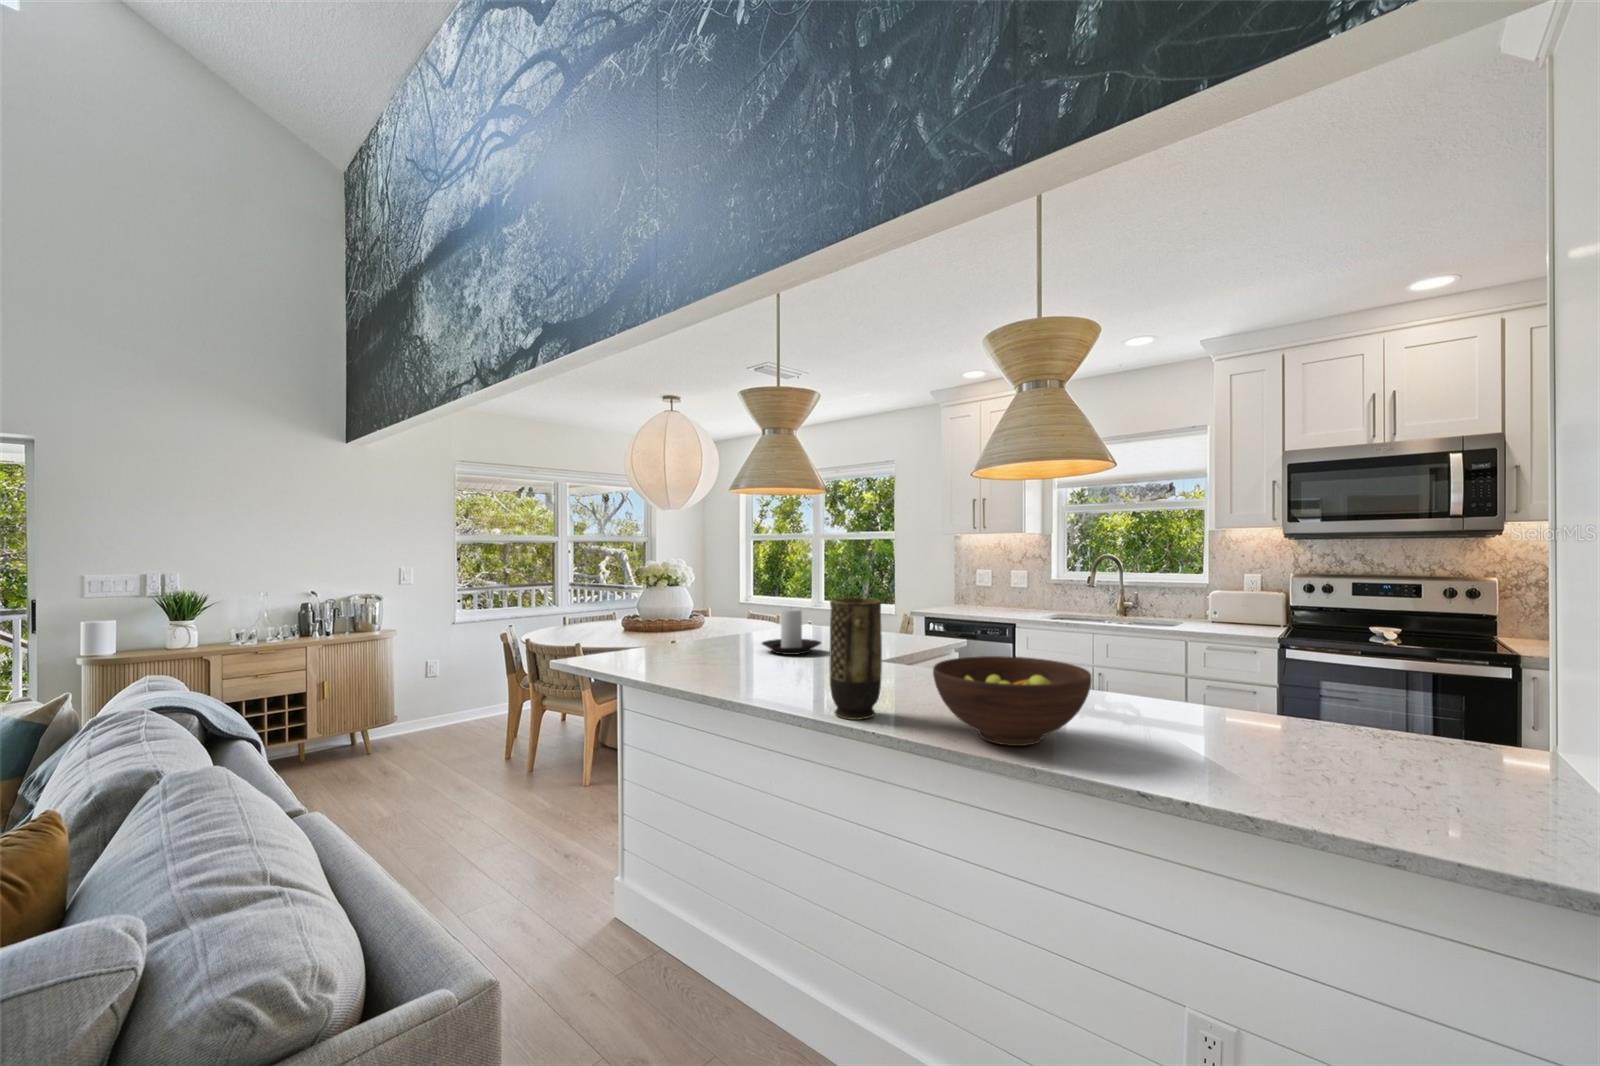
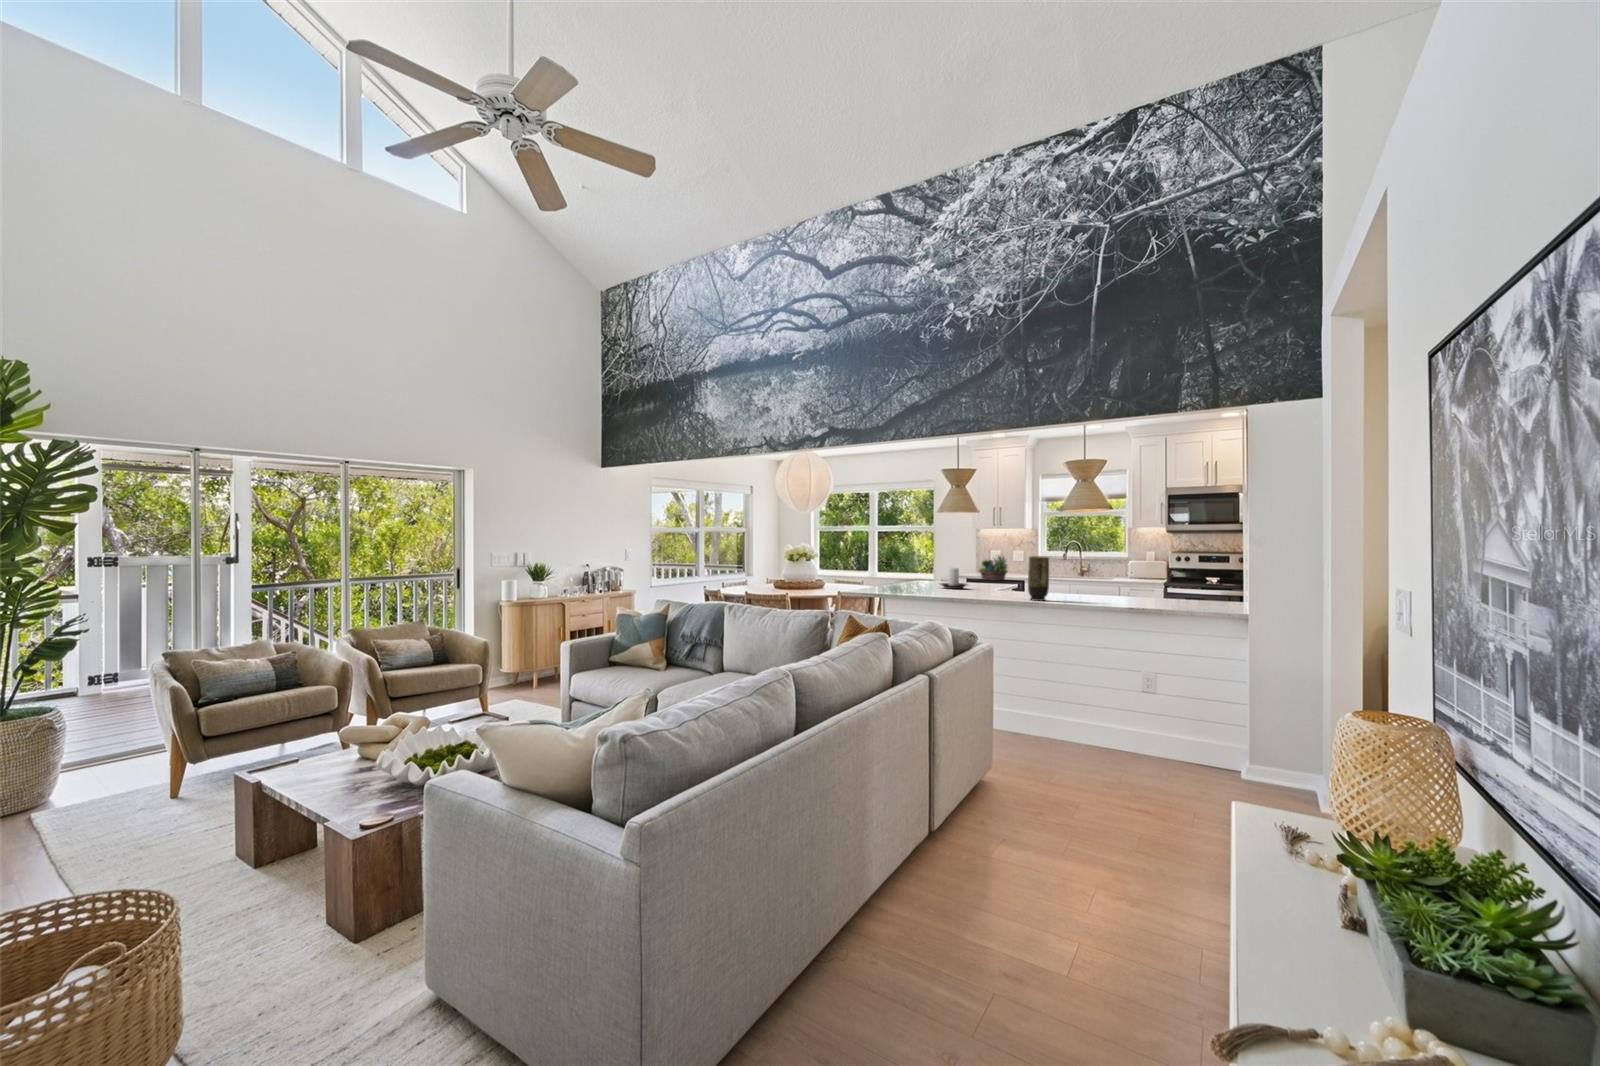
succulent planter: none [945,573,996,620] -> present [979,556,1007,580]
fruit bowl: present [933,656,1092,746] -> none [1074,577,1132,605]

